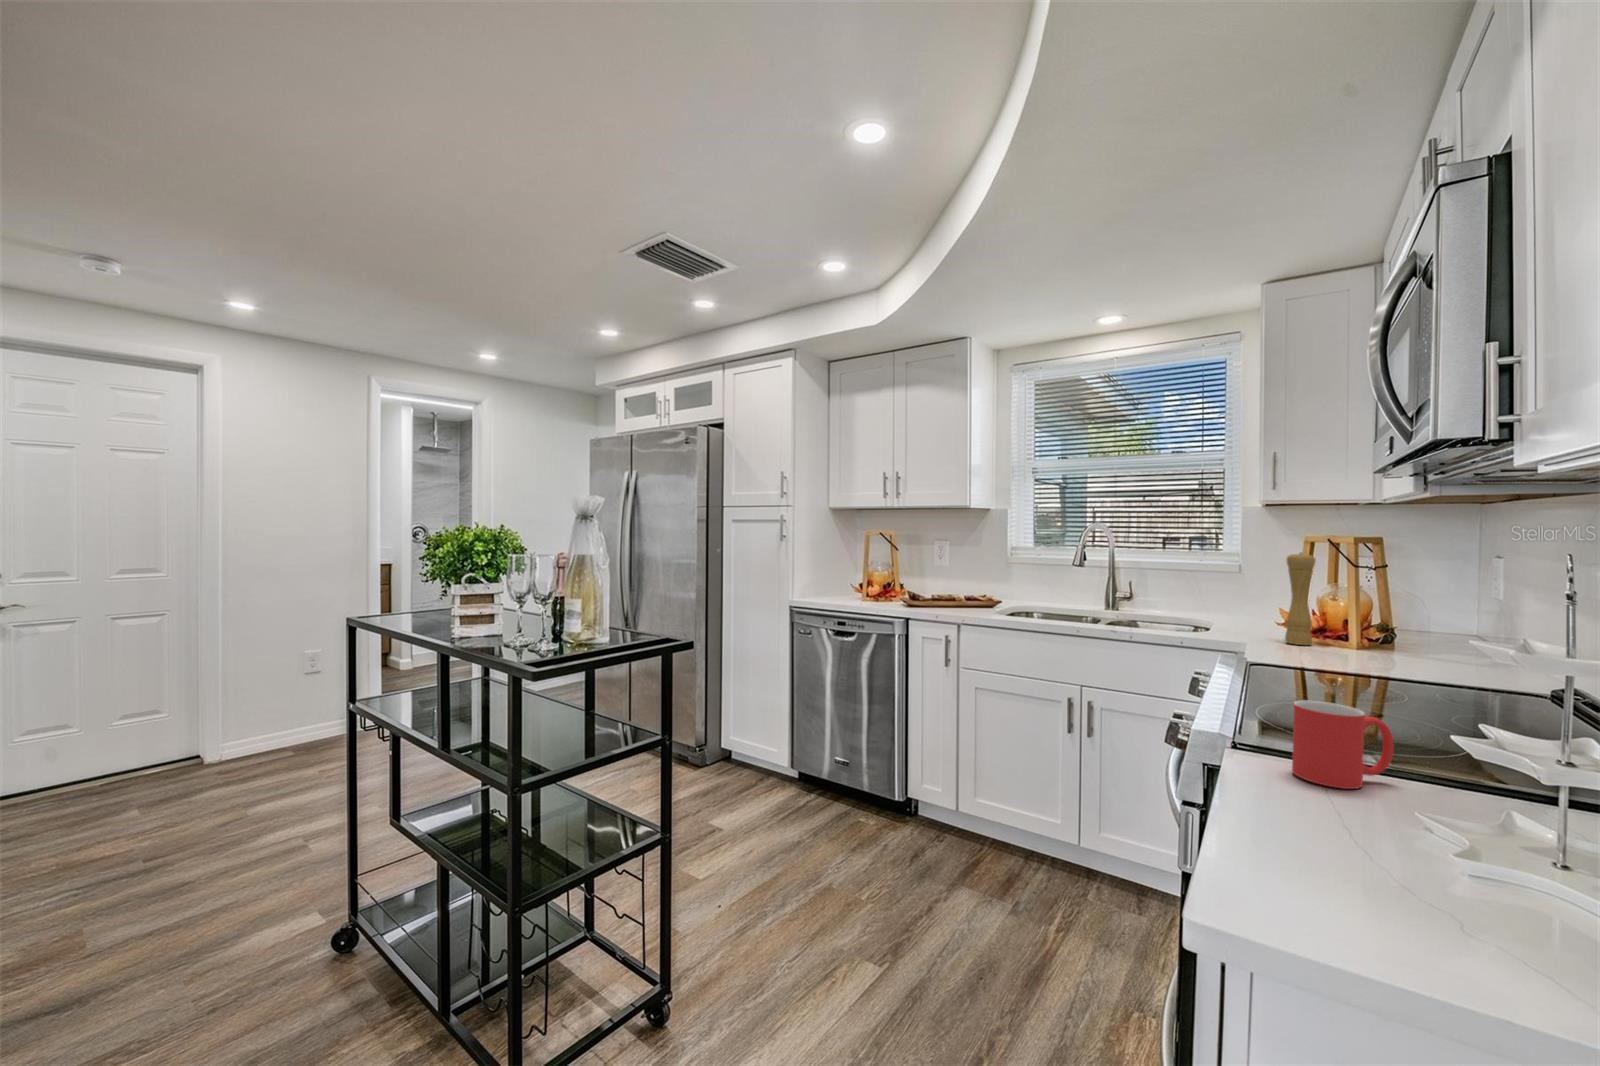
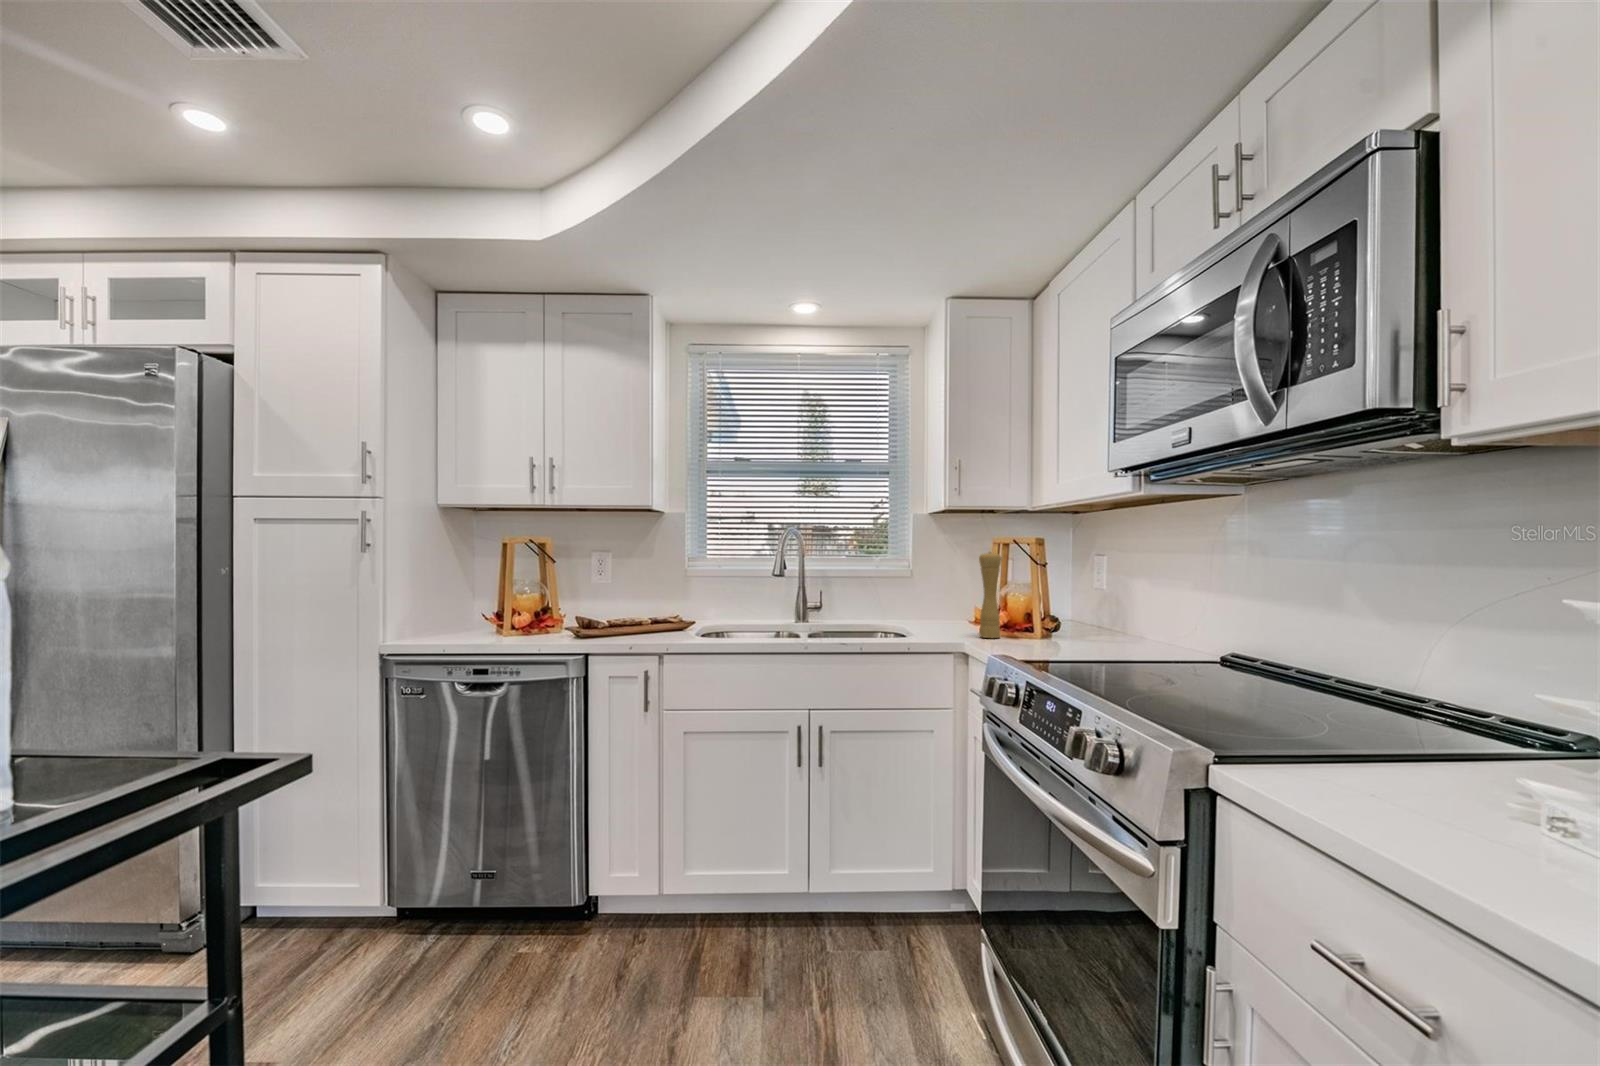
mug: present [1292,700,1394,789] -> none [1333,712,1417,814]

